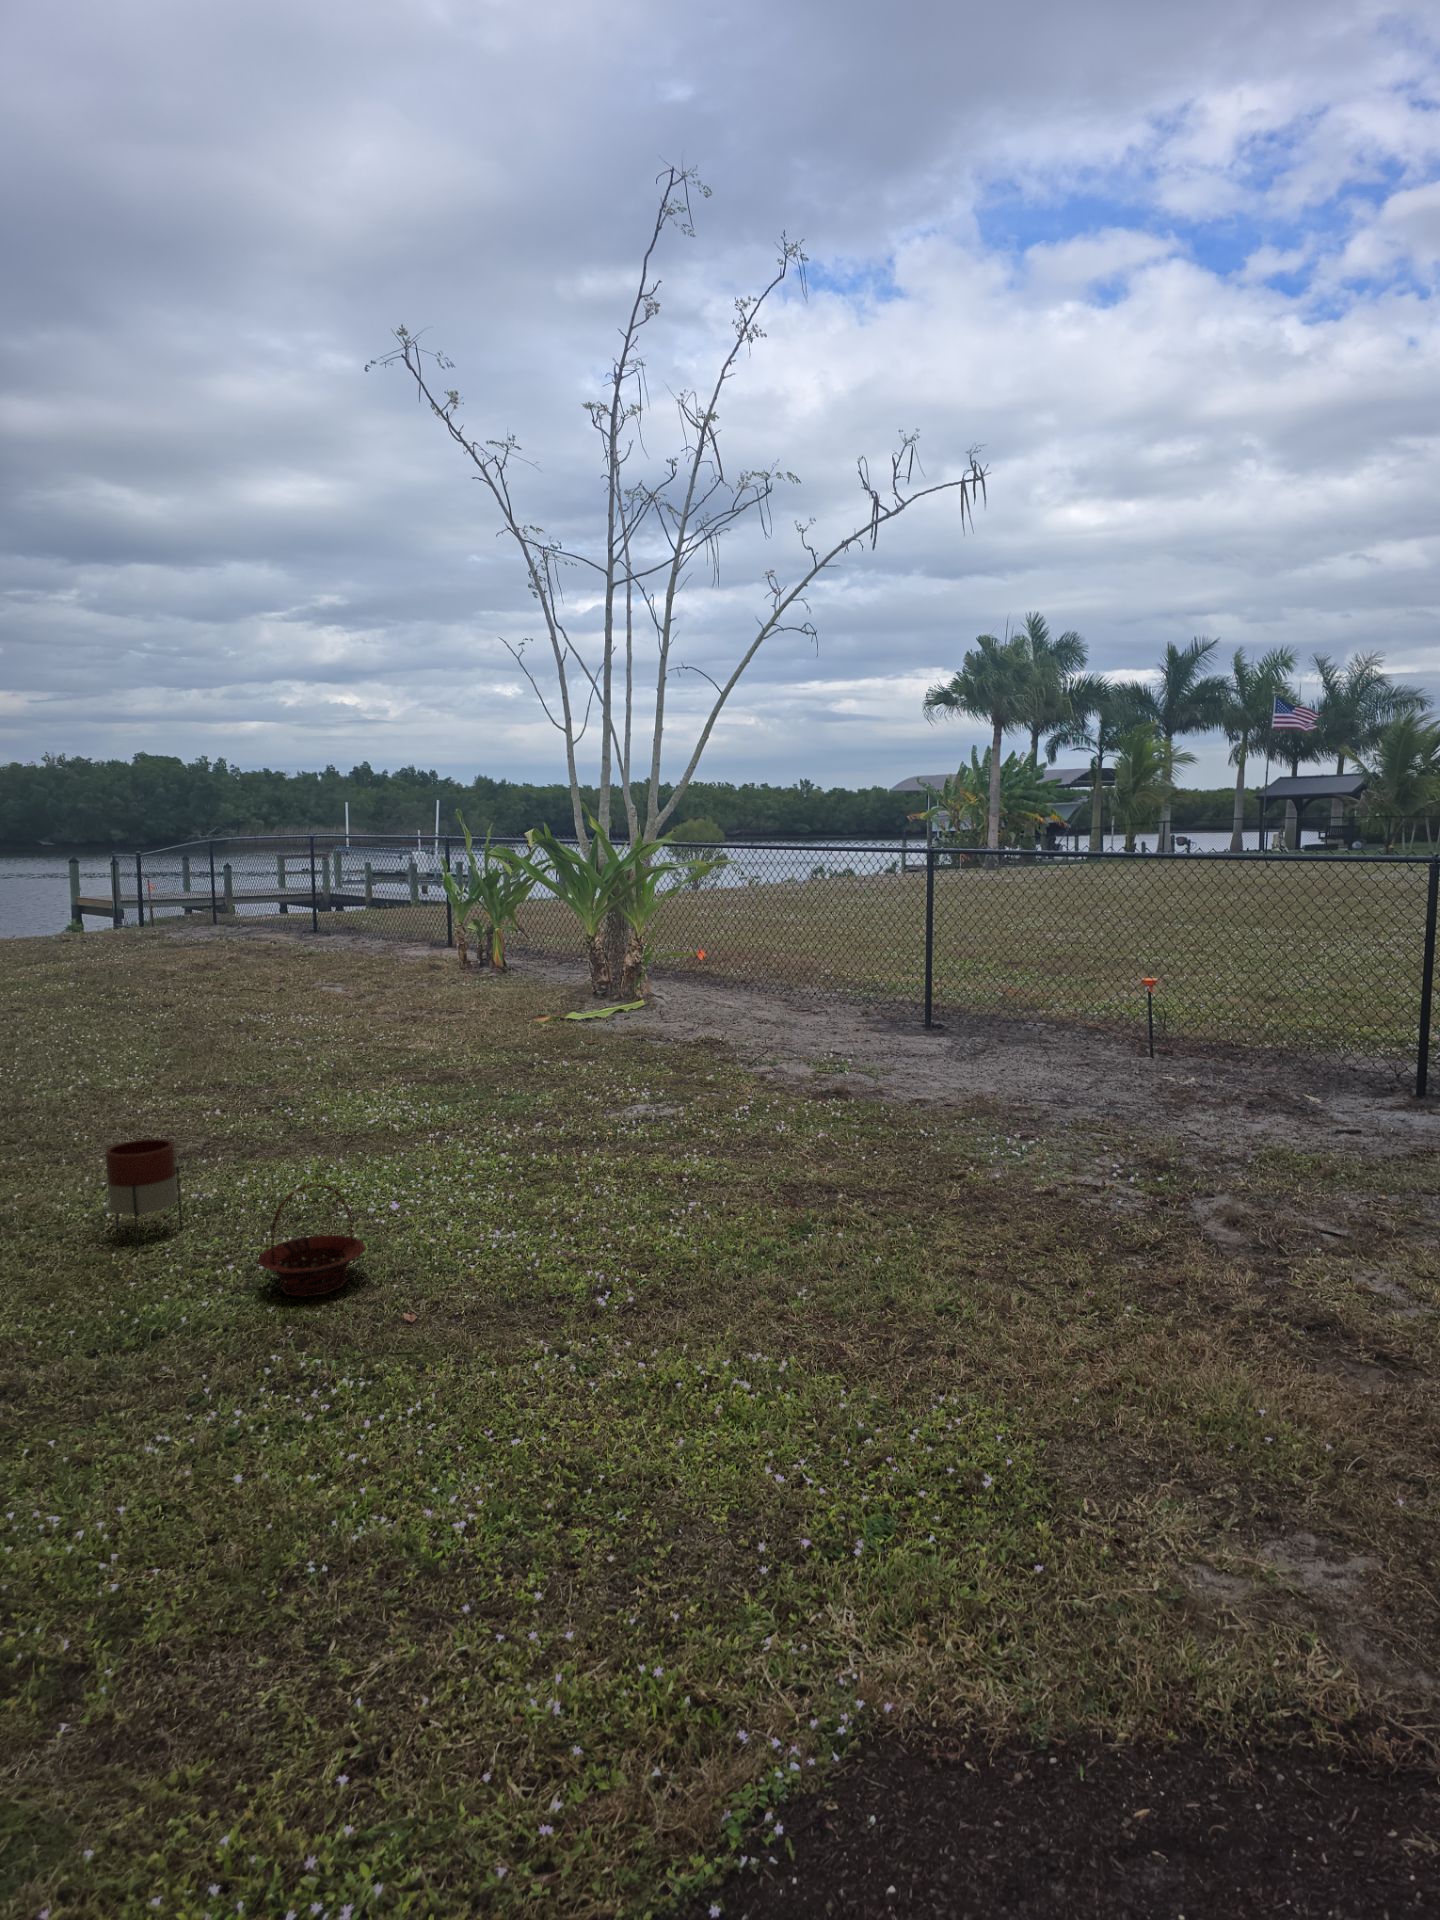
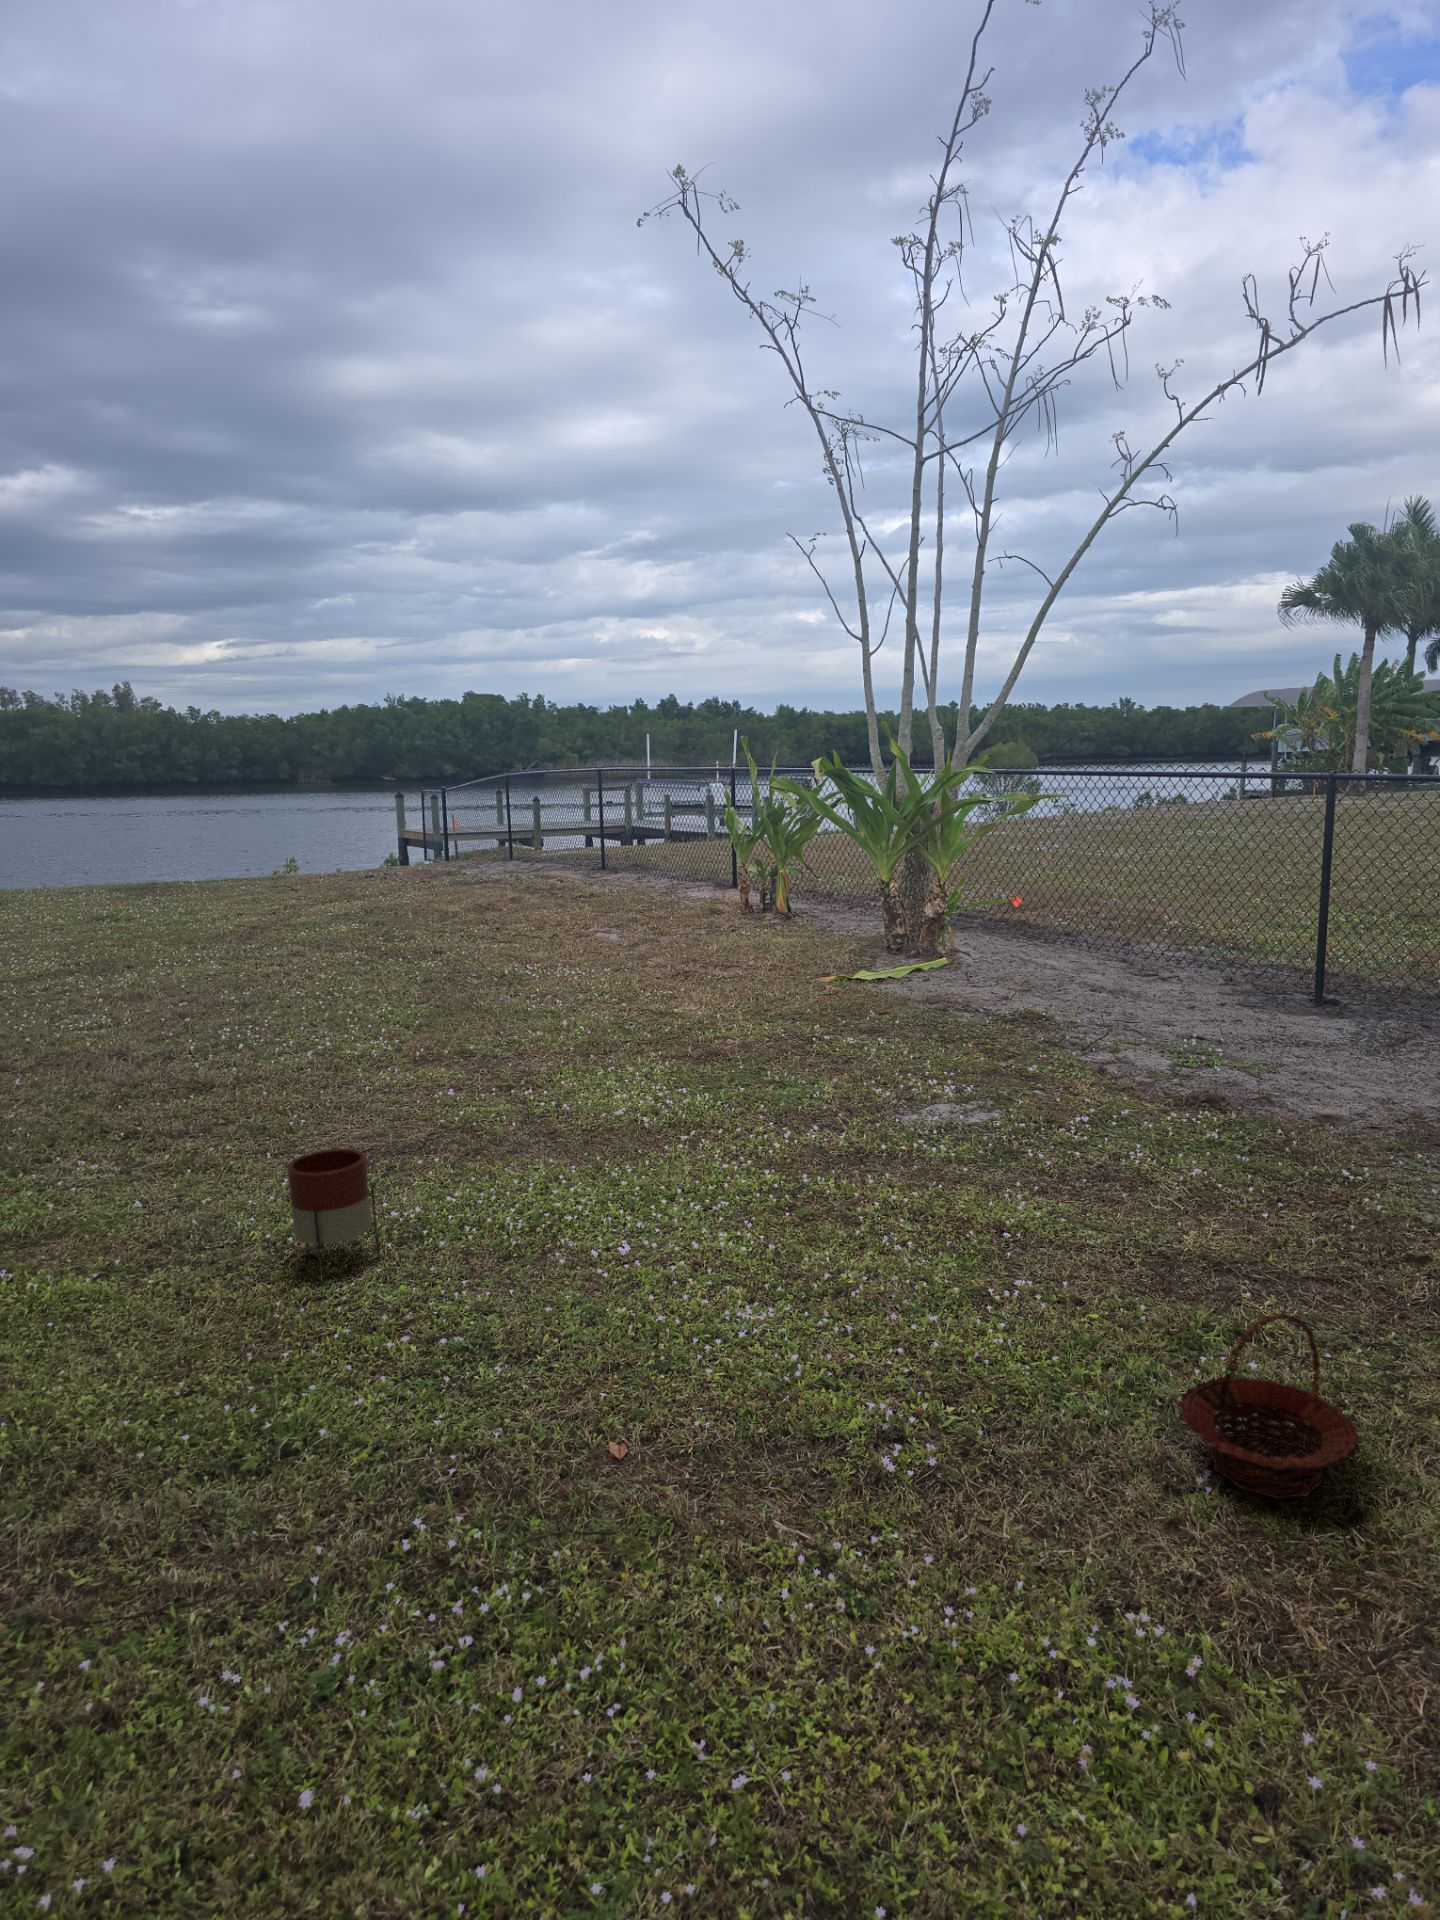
basket: present [258,1184,366,1297] -> present [1179,1314,1361,1498]

